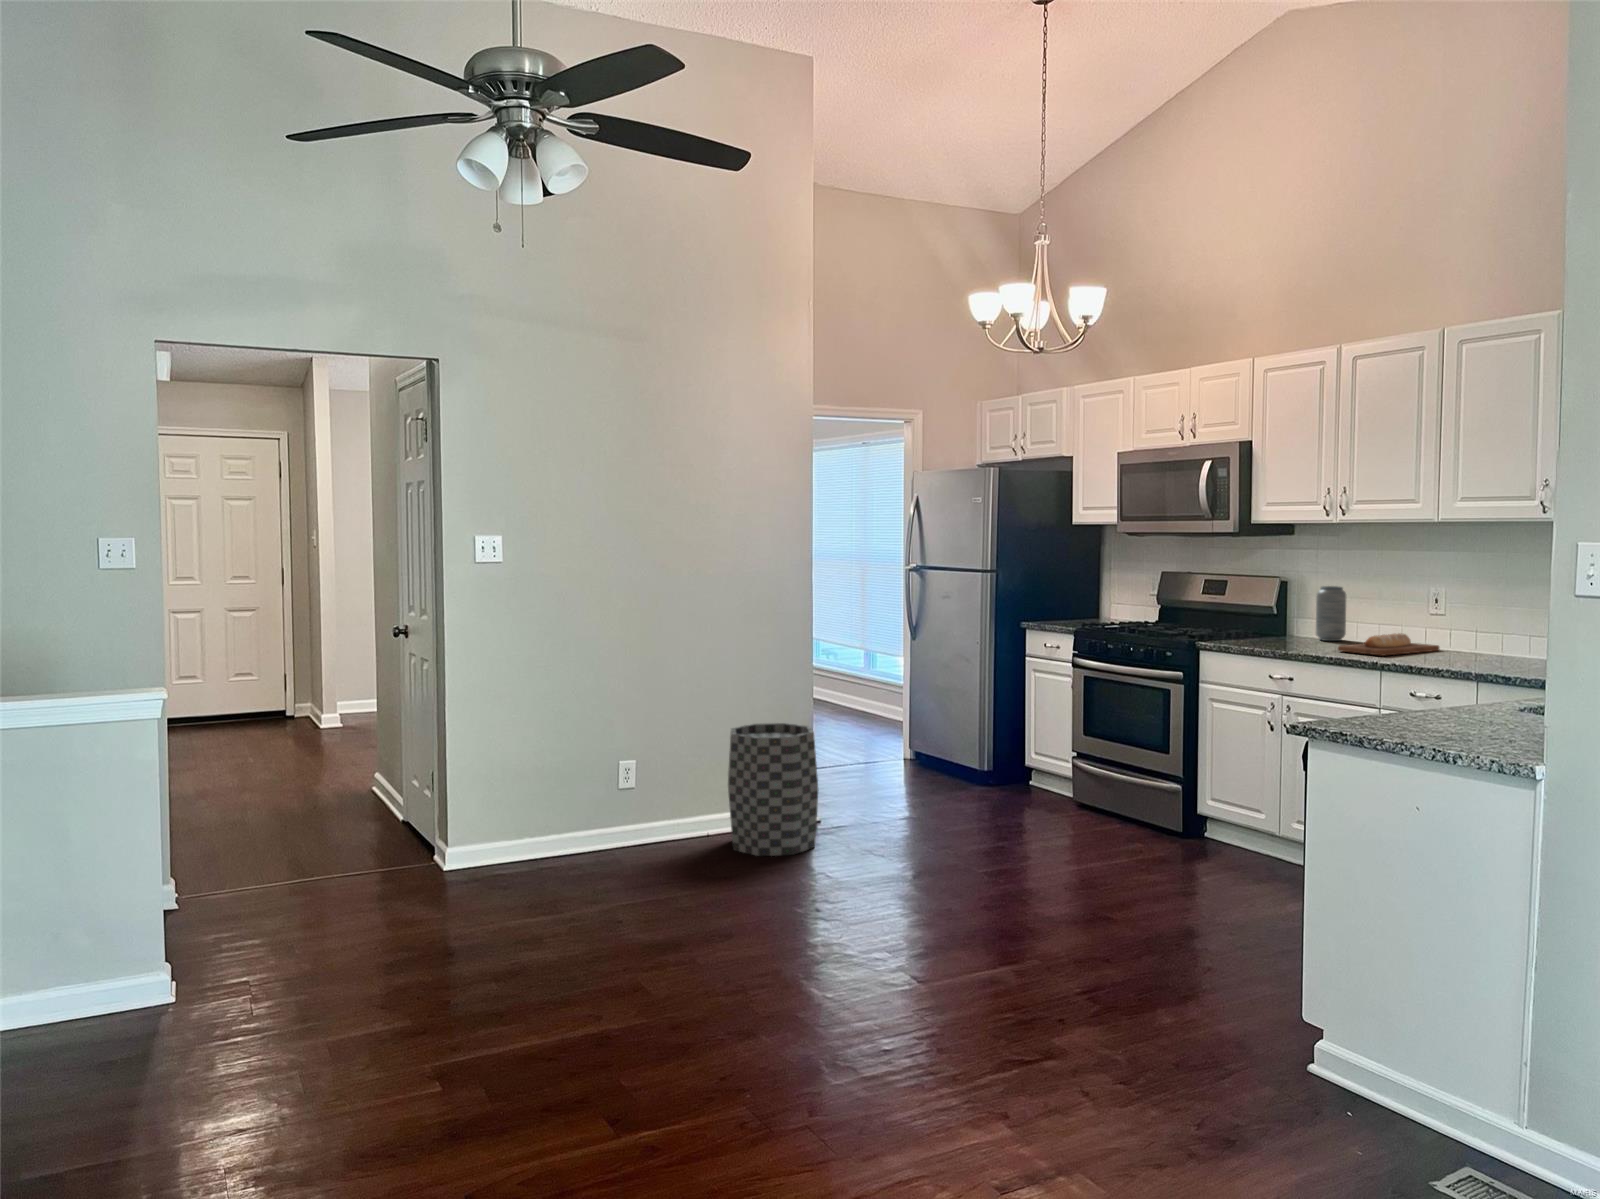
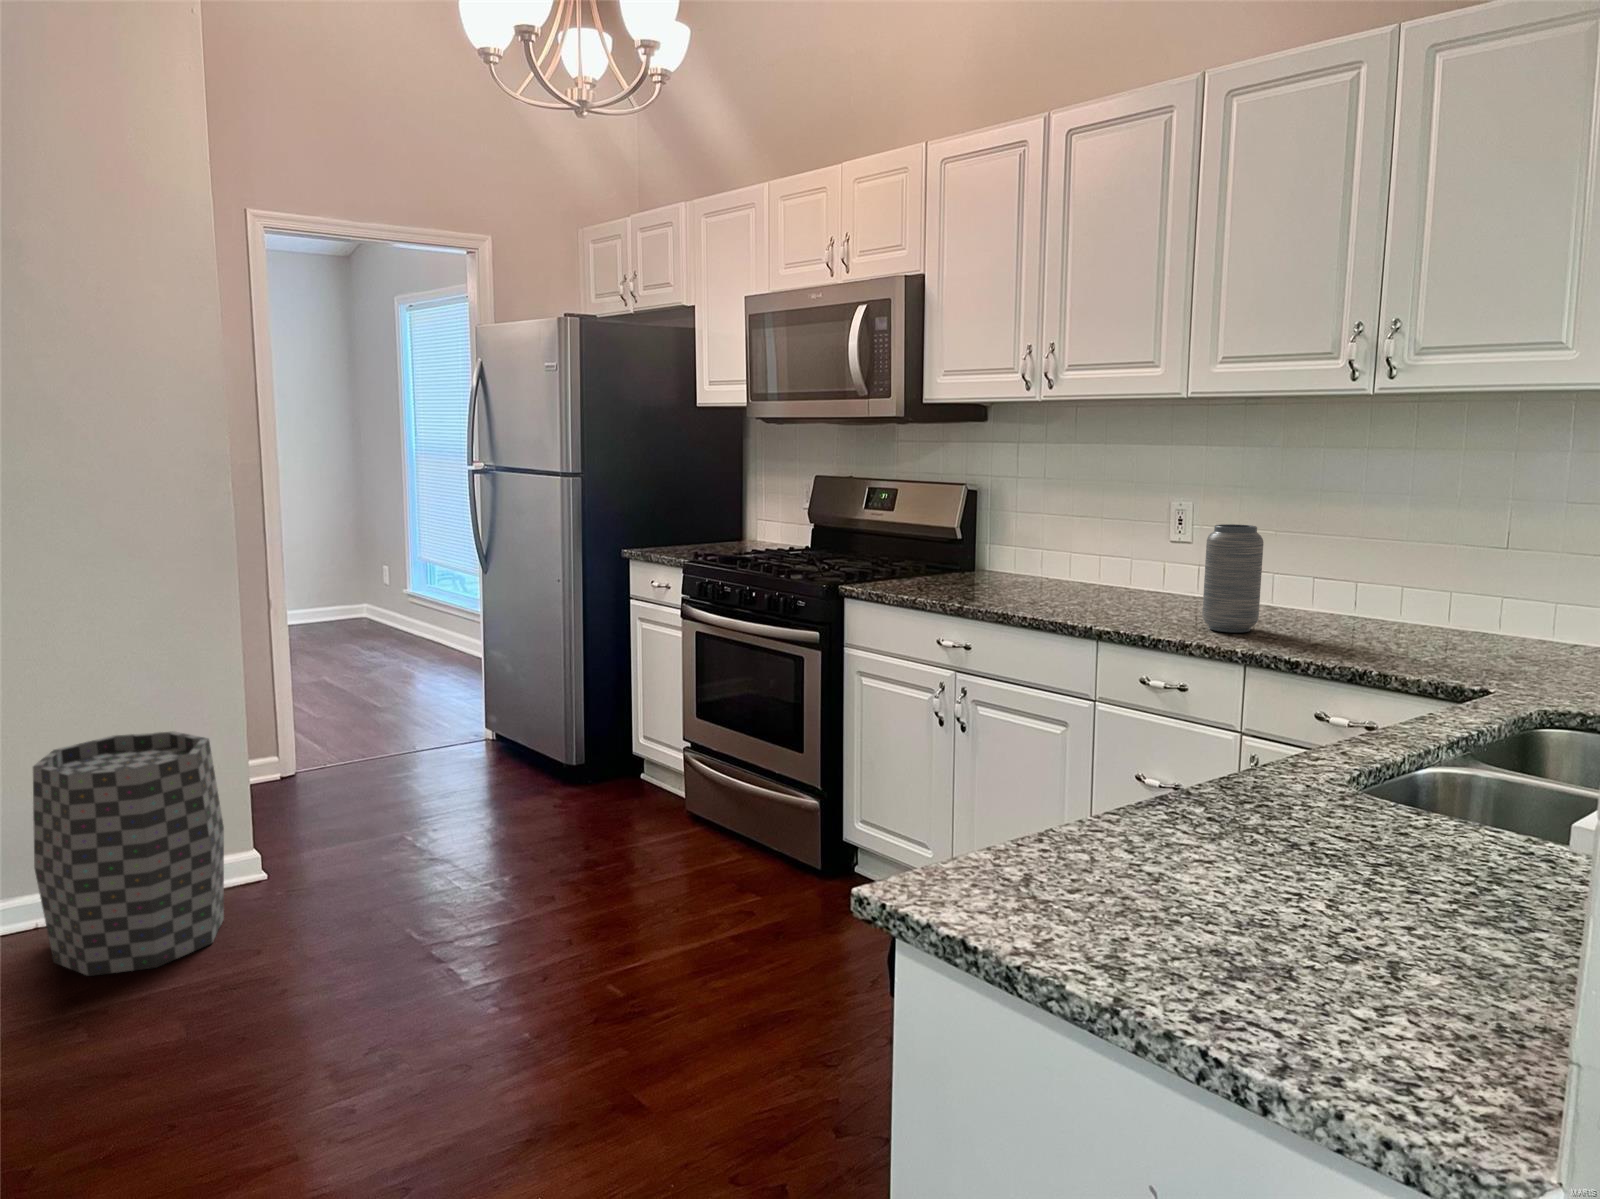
vase: present [1316,586,1346,641] -> present [1202,524,1264,633]
bread loaf: present [1338,633,1439,656] -> none [1036,573,1181,612]

